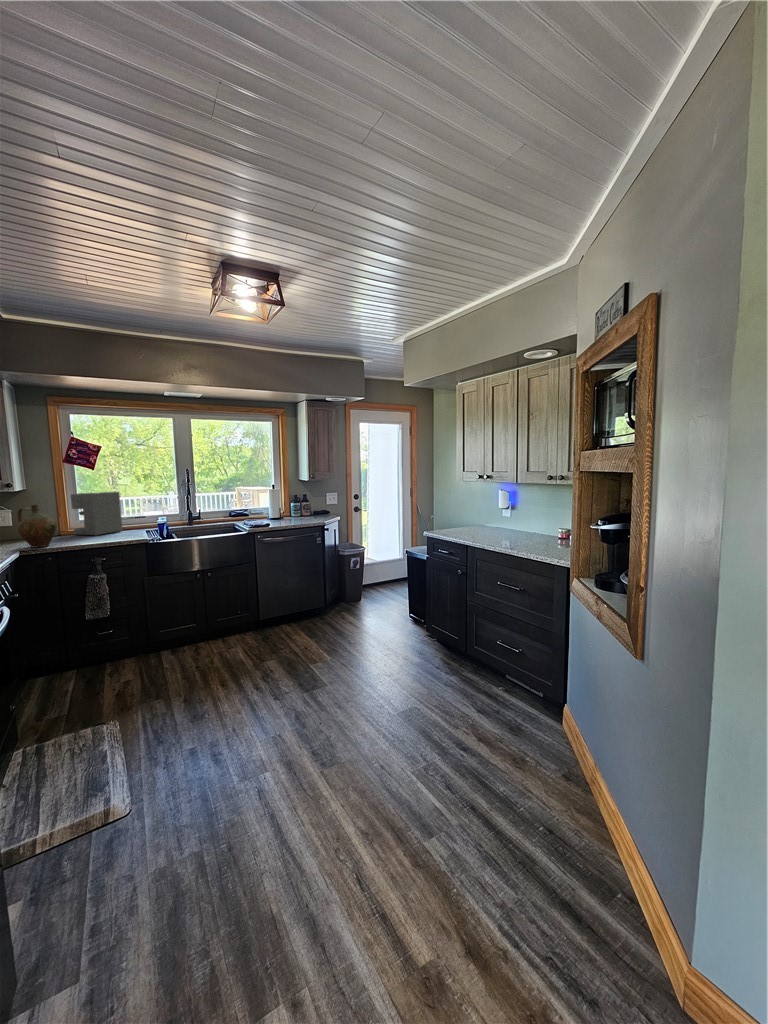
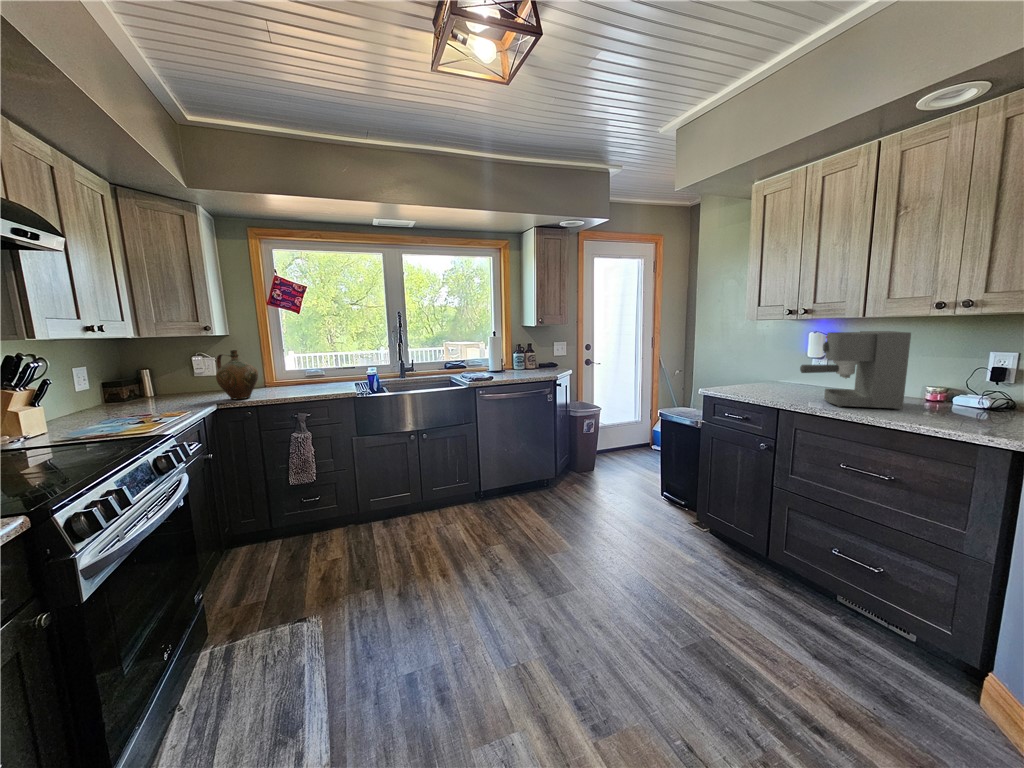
coffee maker: present [71,492,122,536] -> present [800,331,911,410]

